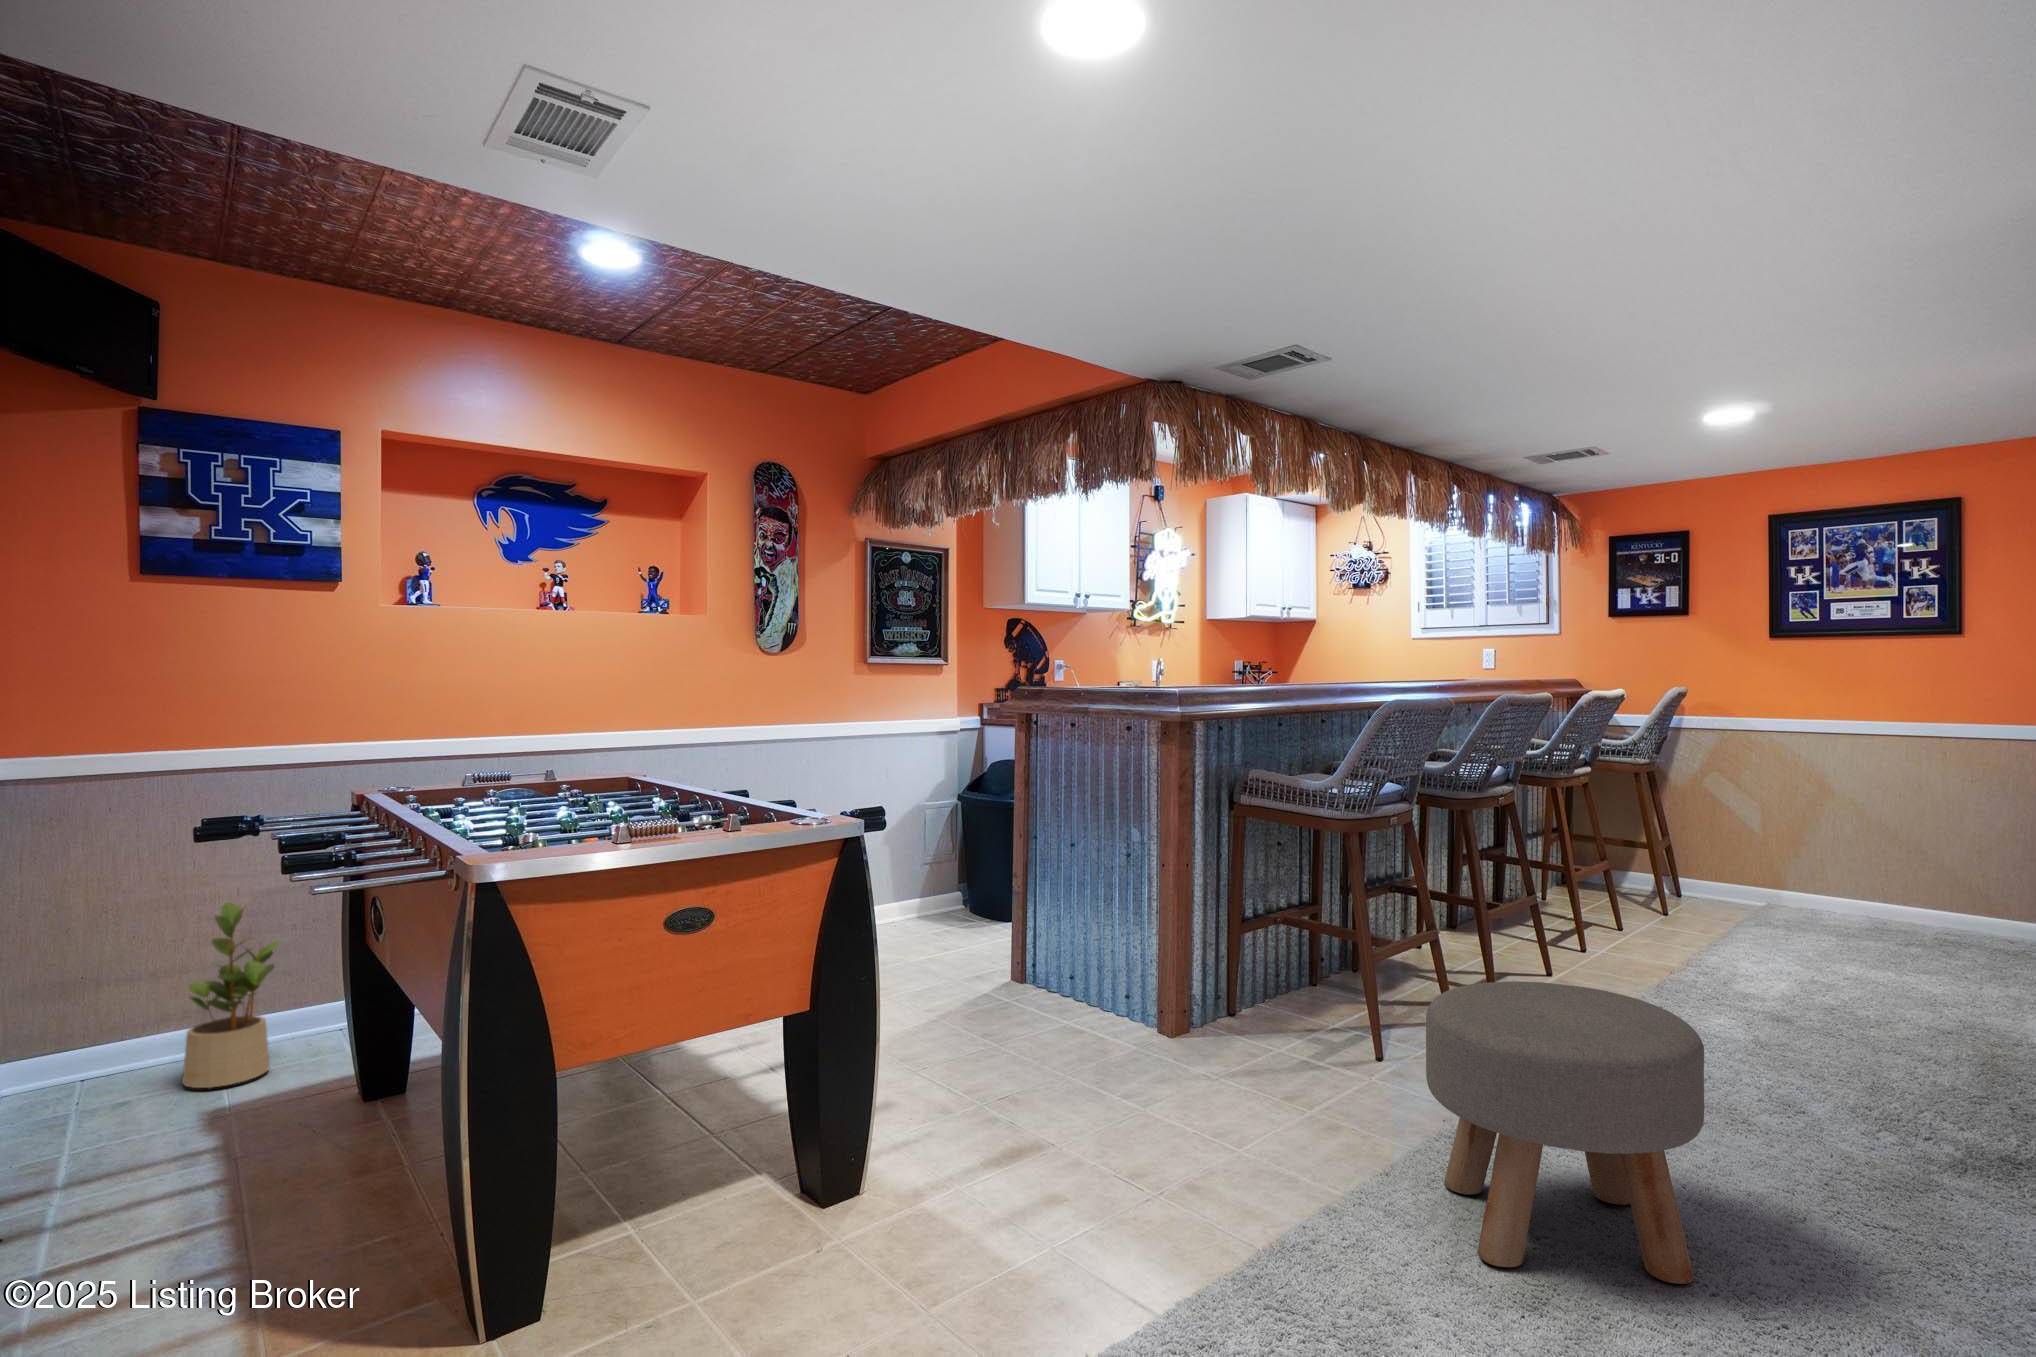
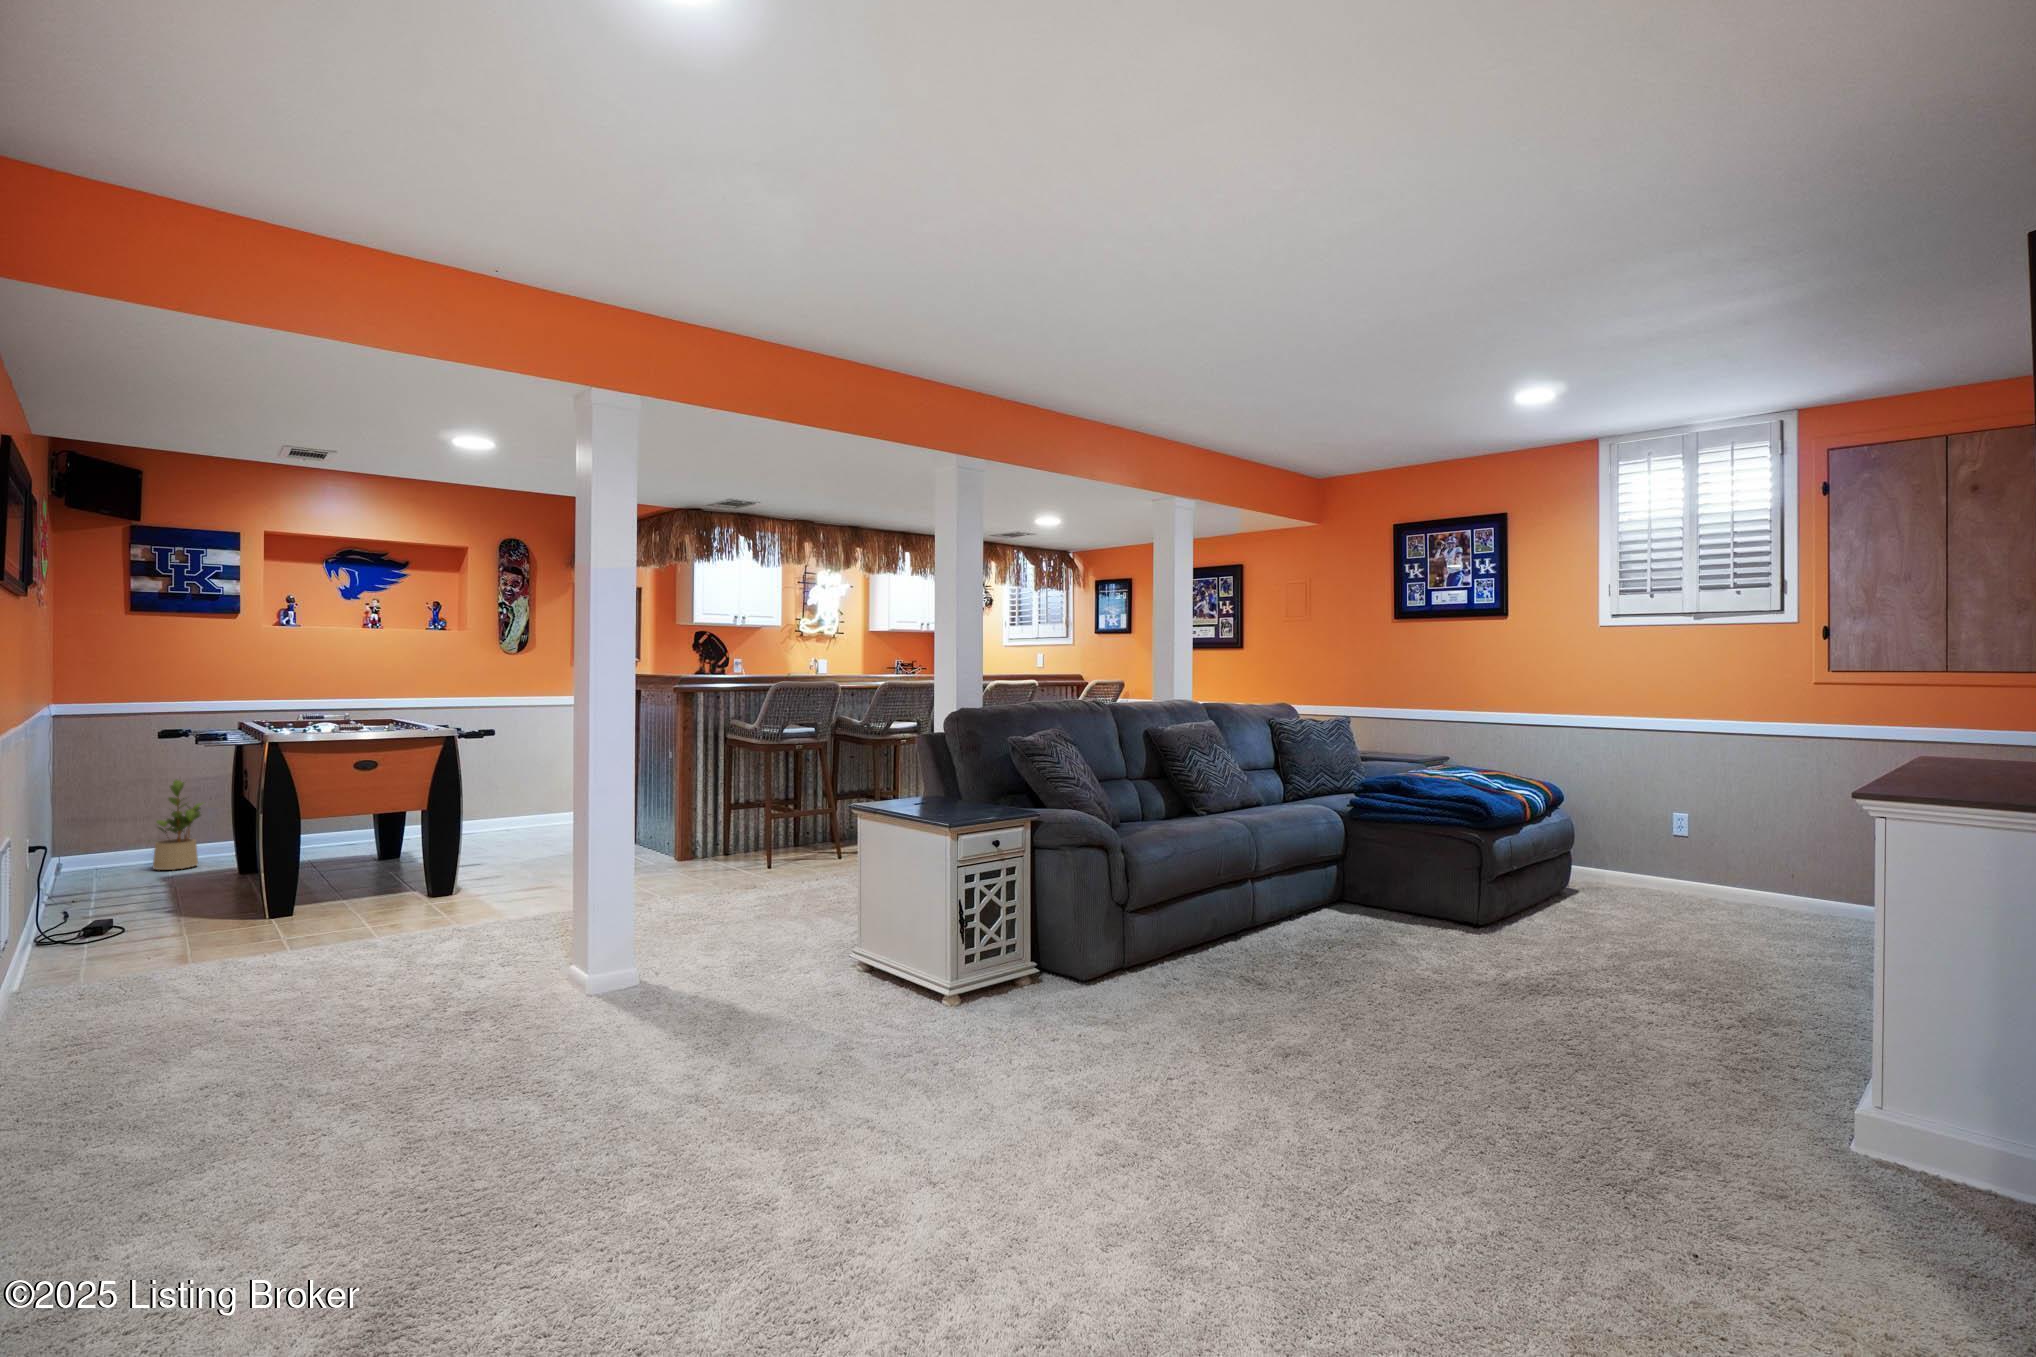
ottoman: present [1426,981,1704,1284] -> none [684,805,790,908]

